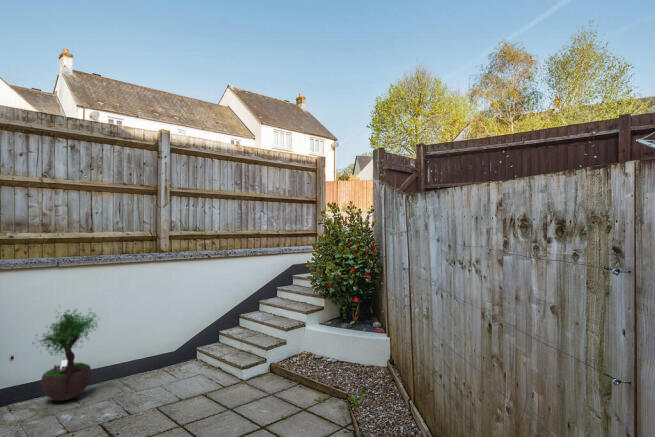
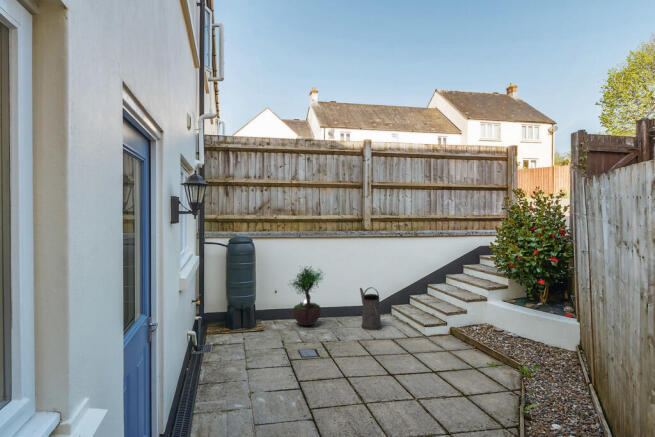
watering can: none [152,327,185,386] -> present [360,287,382,330]

